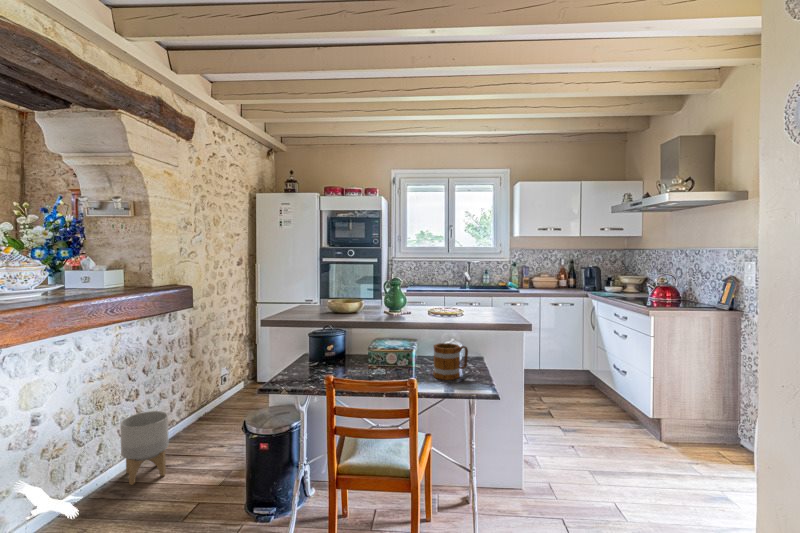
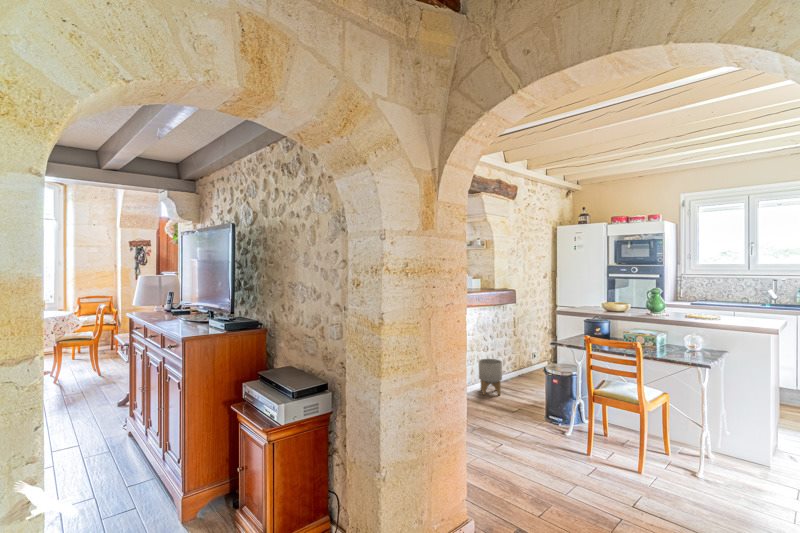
mug: present [433,343,468,380] -> none [671,332,703,356]

